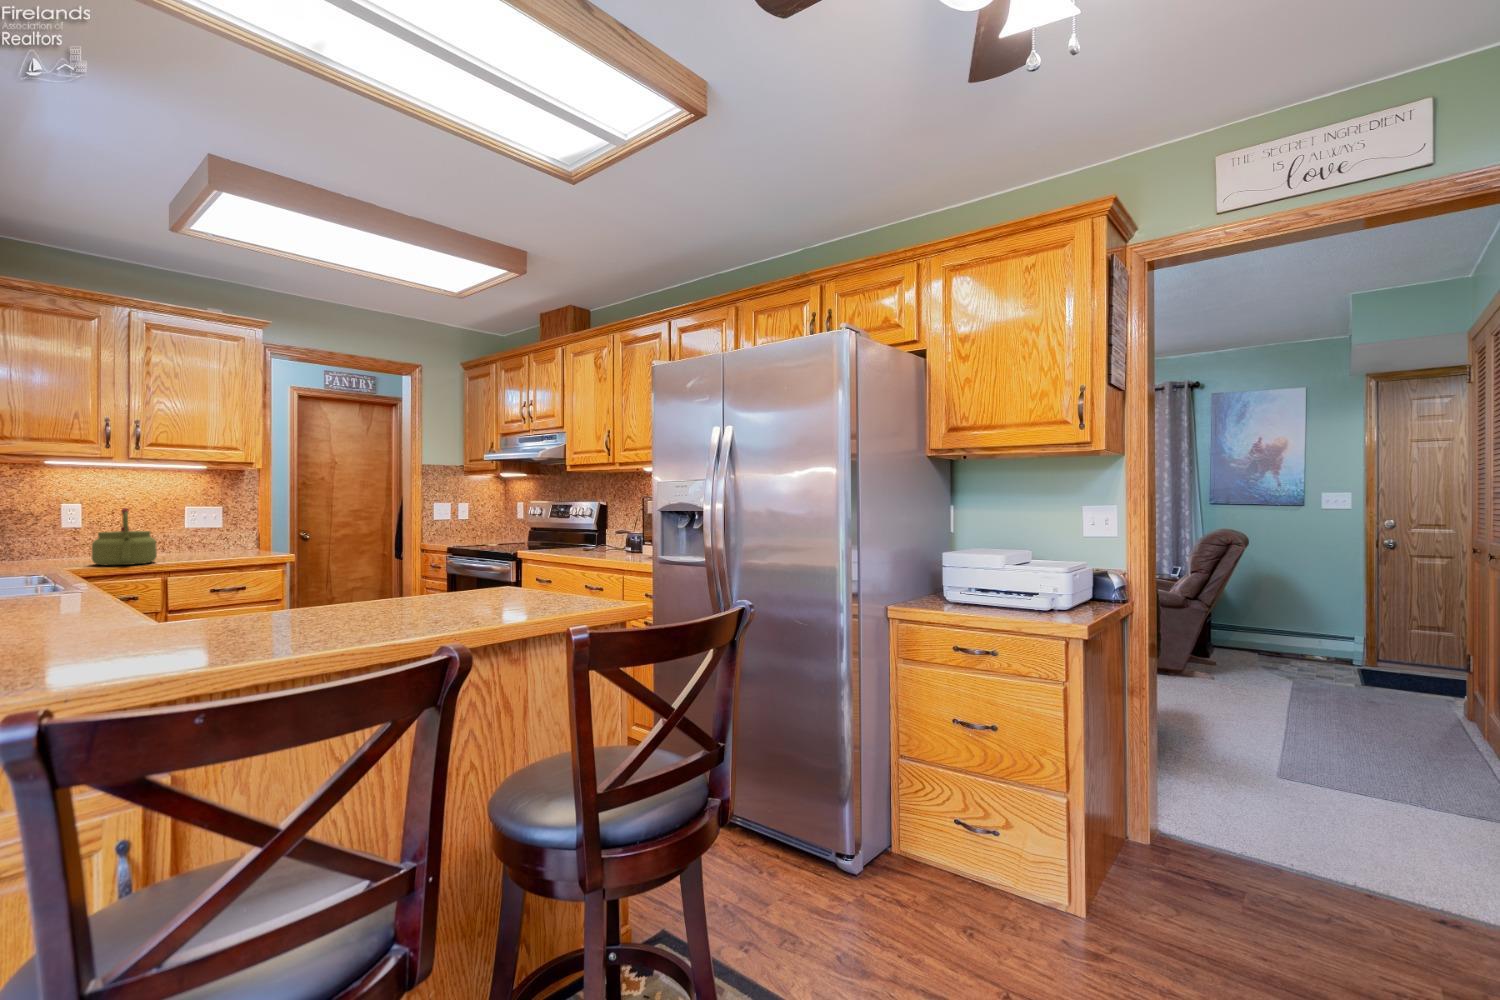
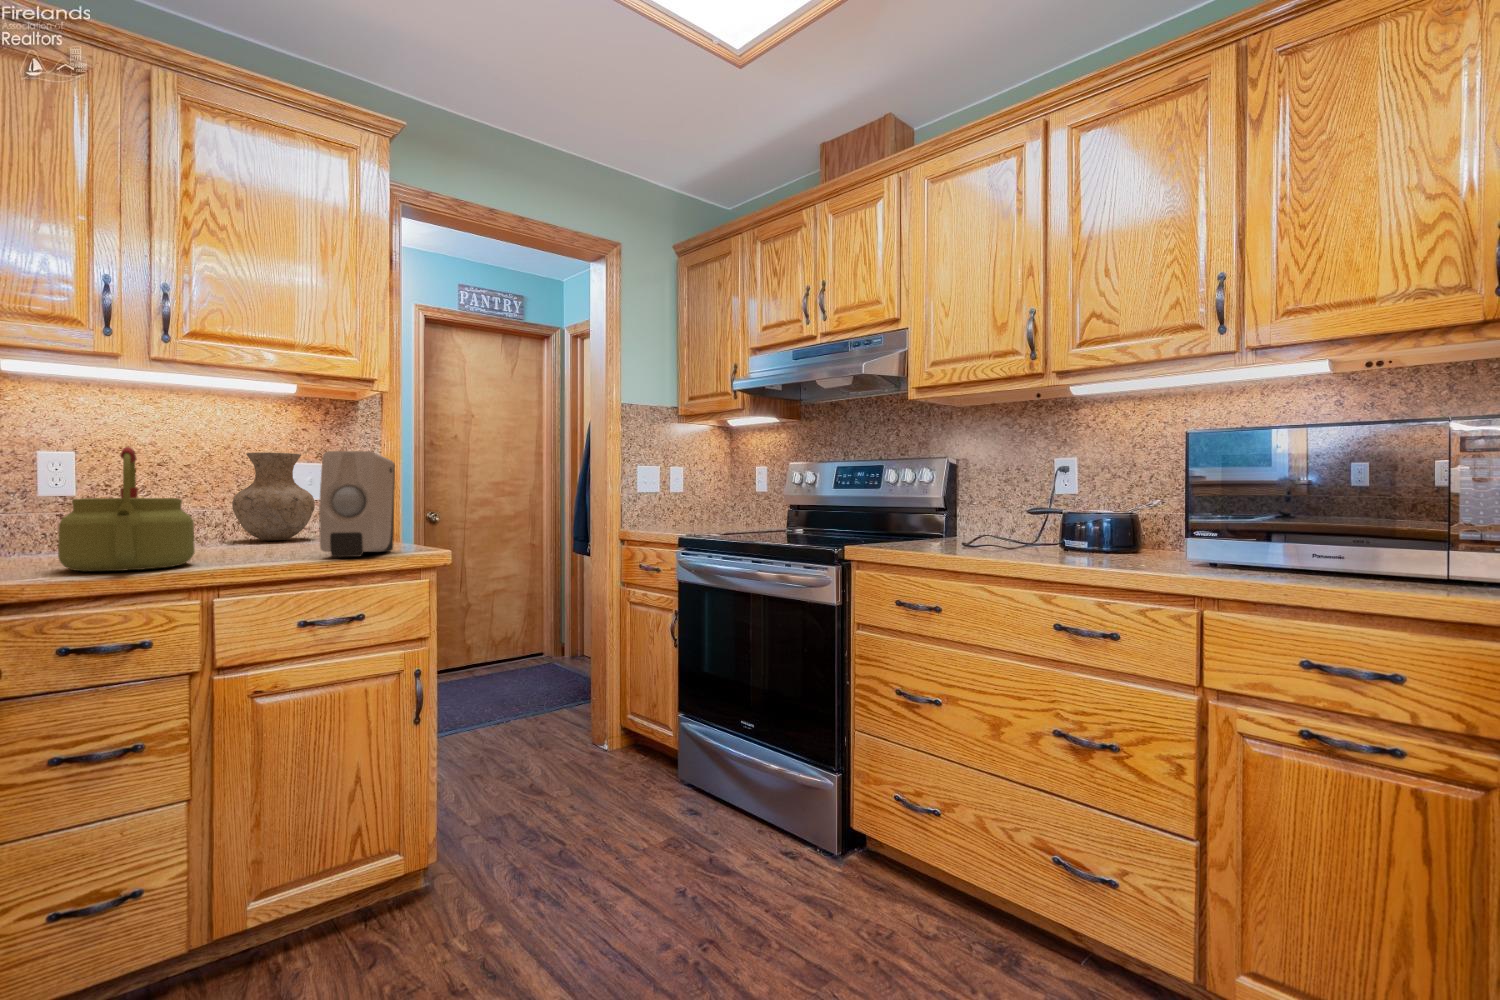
vase: none [169,503,218,550] -> present [232,452,315,541]
soap dispenser: none [221,506,263,559] -> present [319,451,395,557]

